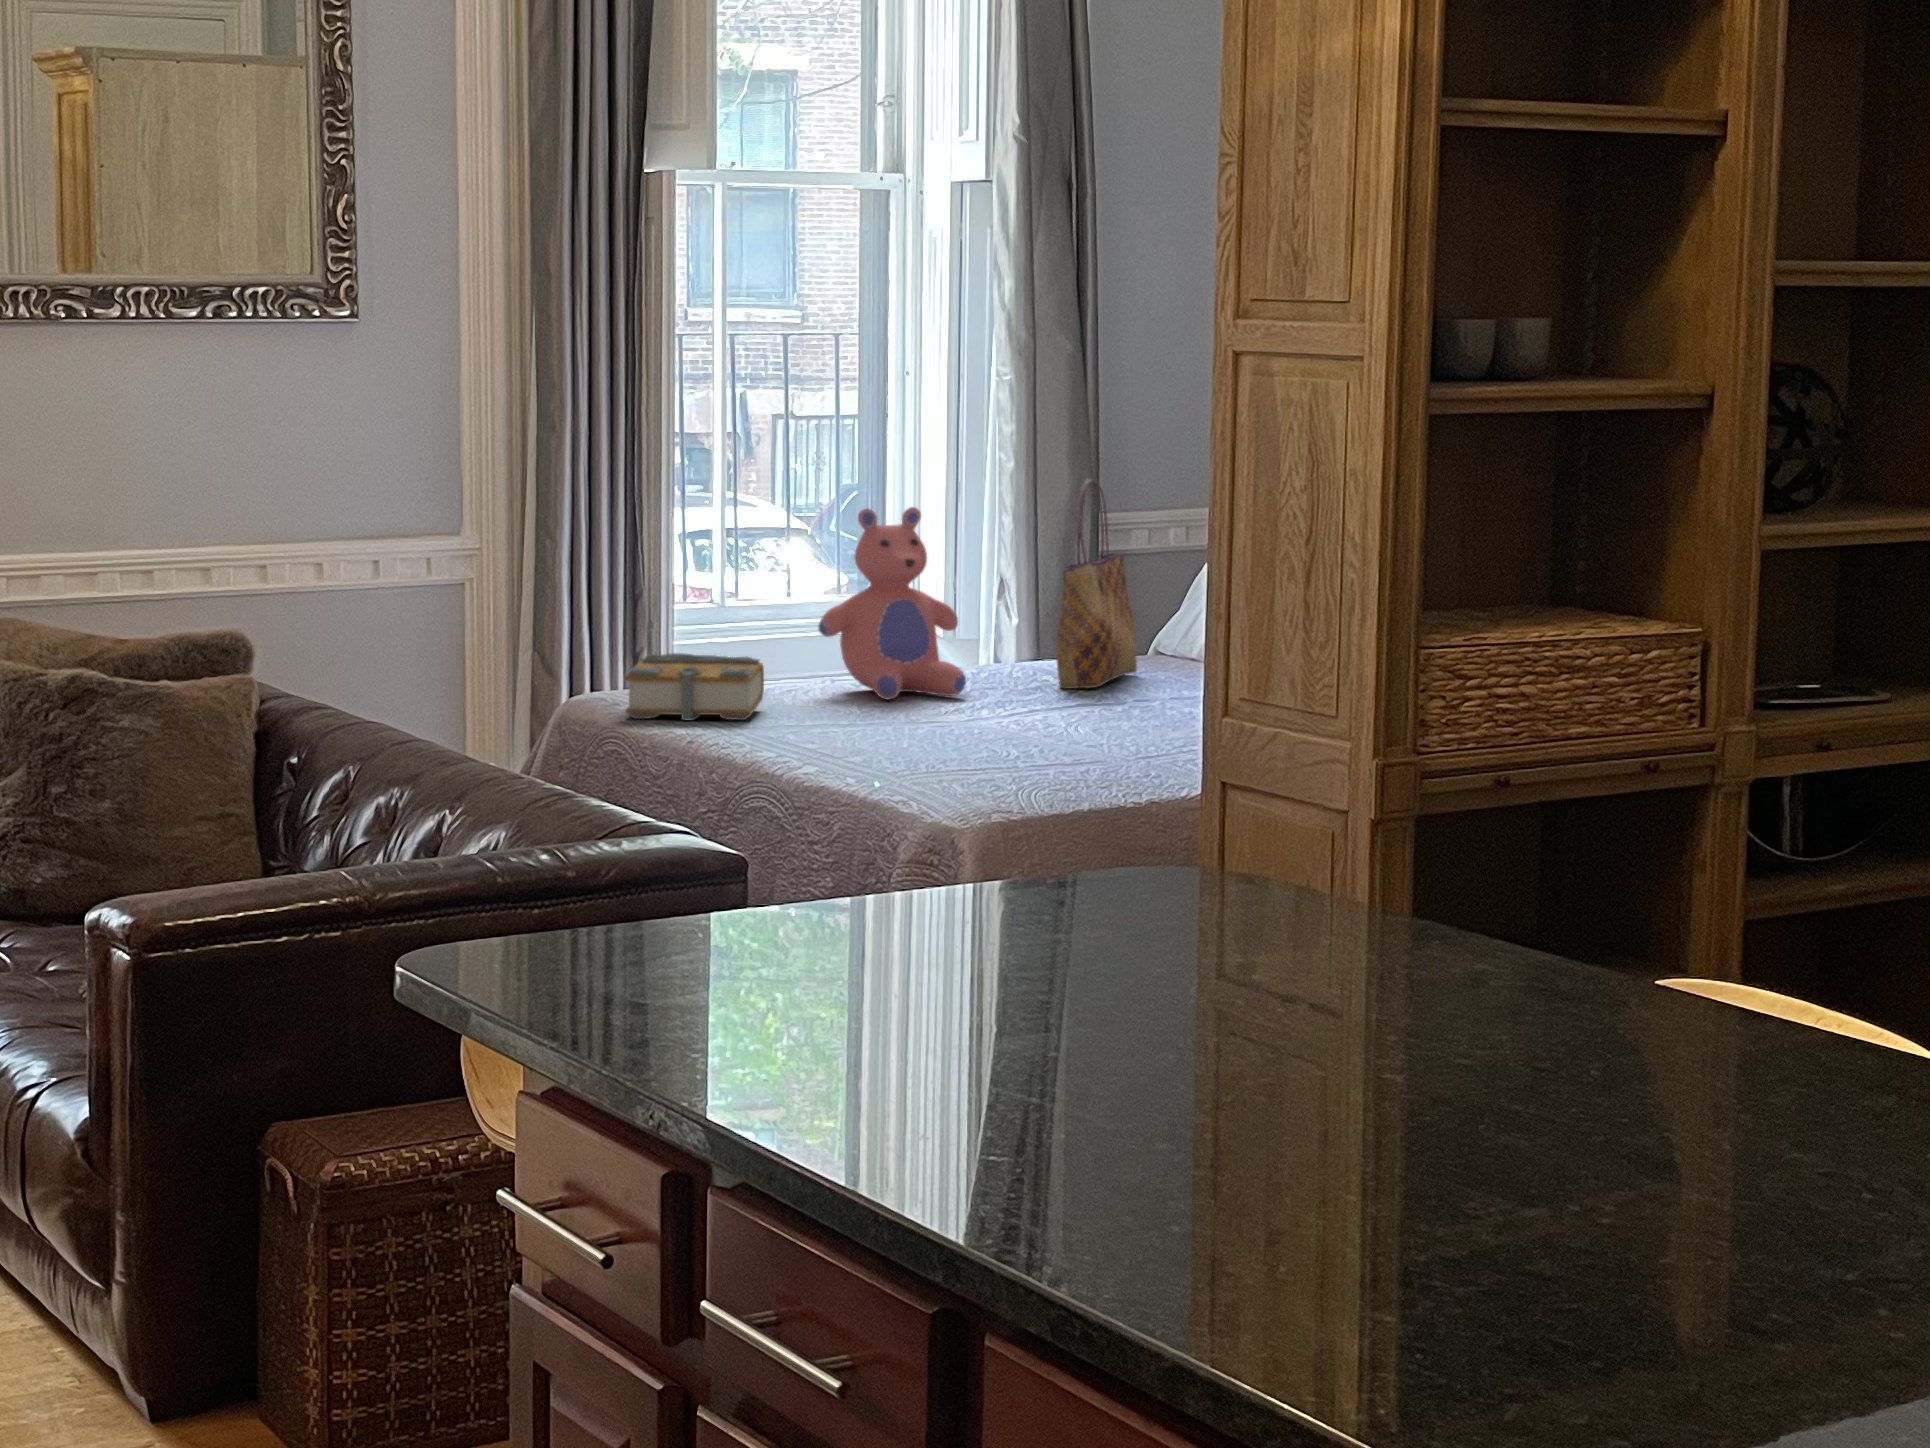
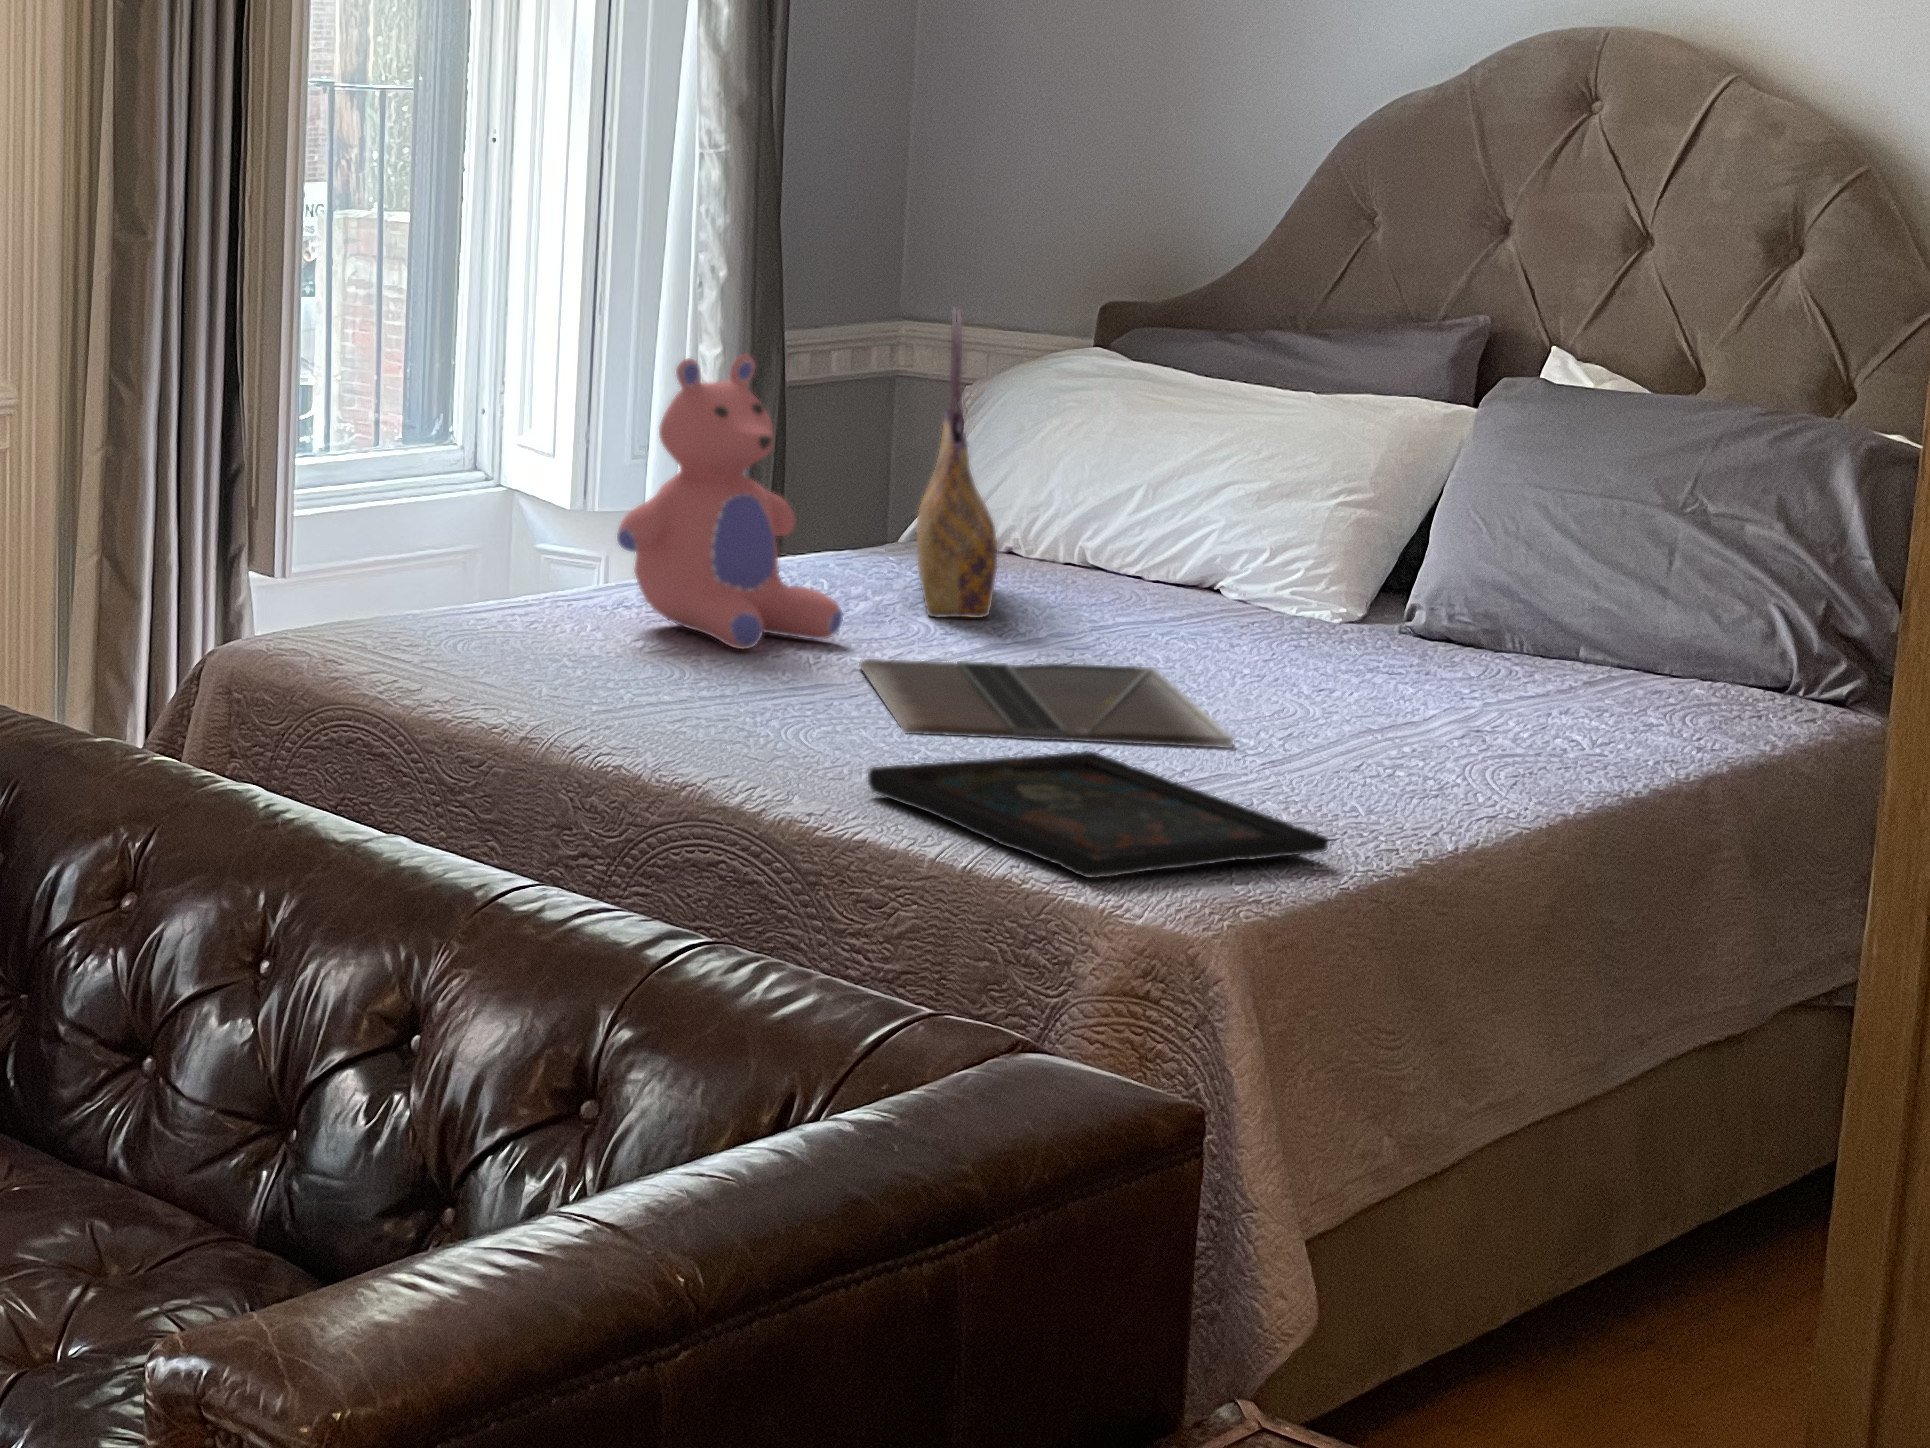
book: present [625,653,764,720] -> none [407,592,631,706]
laptop: none [905,702,1134,743] -> present [860,659,1233,748]
tray: none [815,734,1027,783] -> present [868,751,1328,878]

